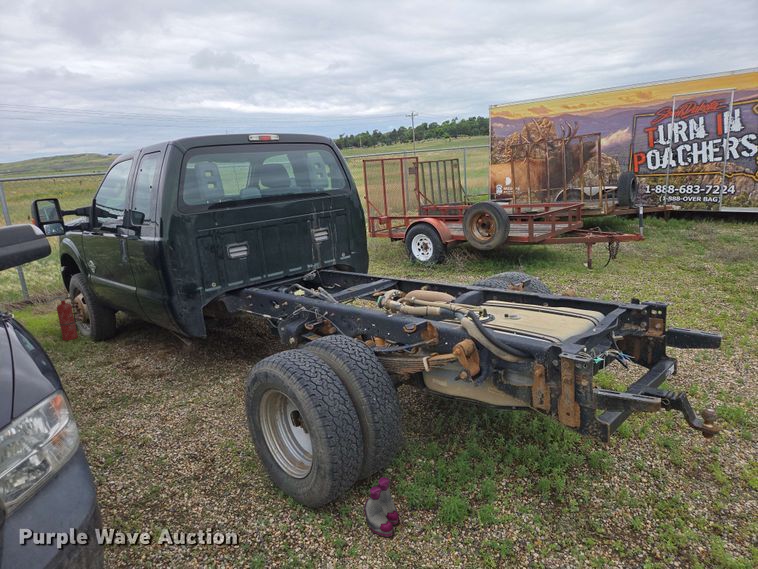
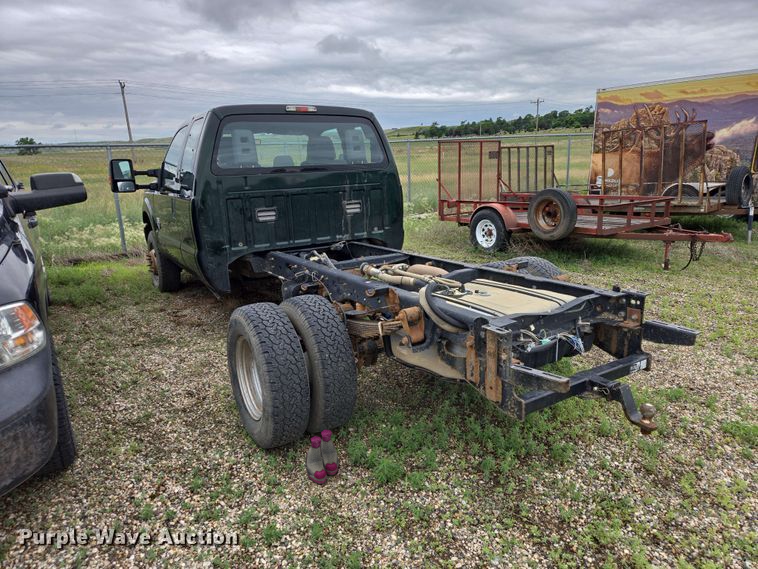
fire extinguisher: present [46,296,79,340] -> none [126,249,152,289]

